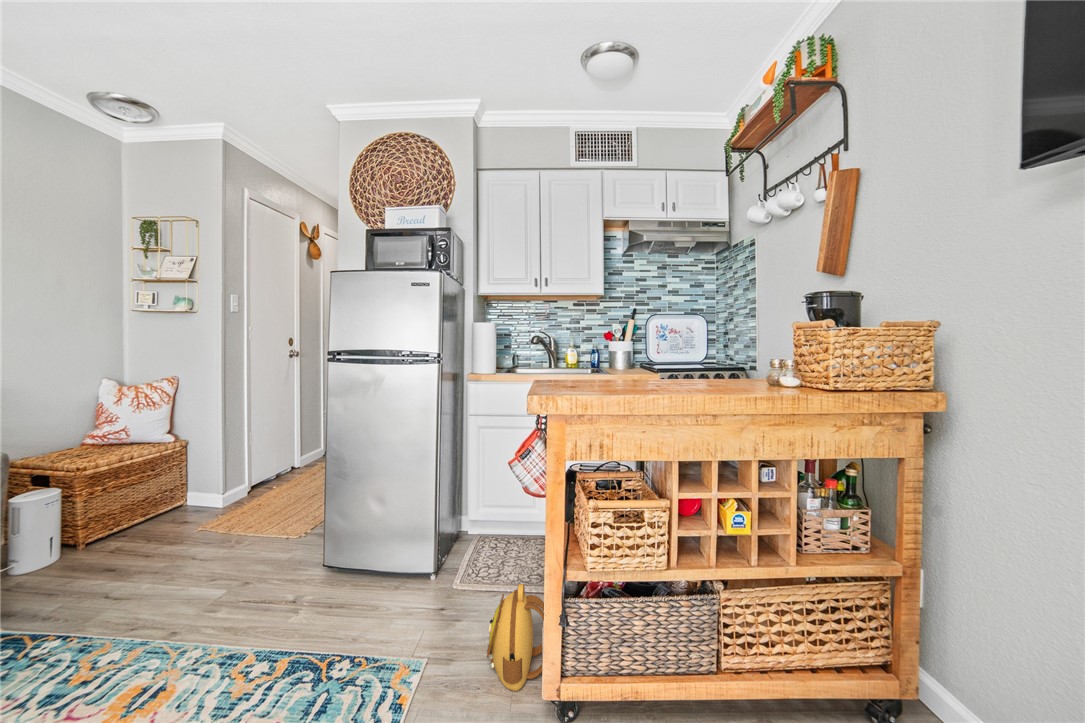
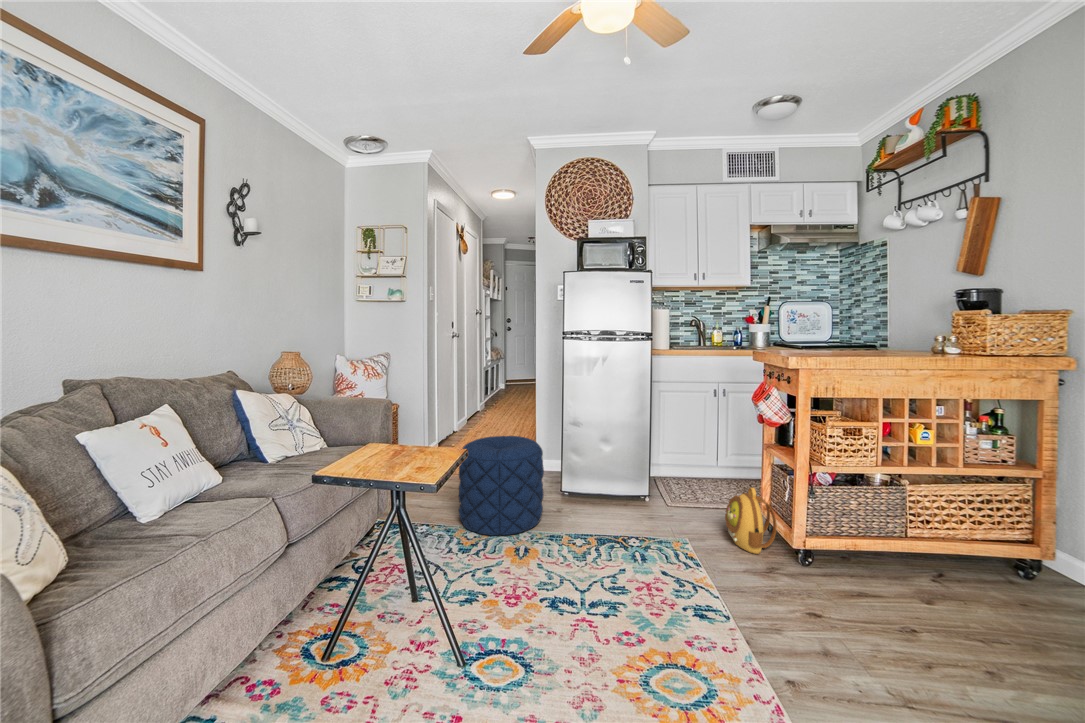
pouf: none [108,501,264,666] -> present [459,436,544,536]

